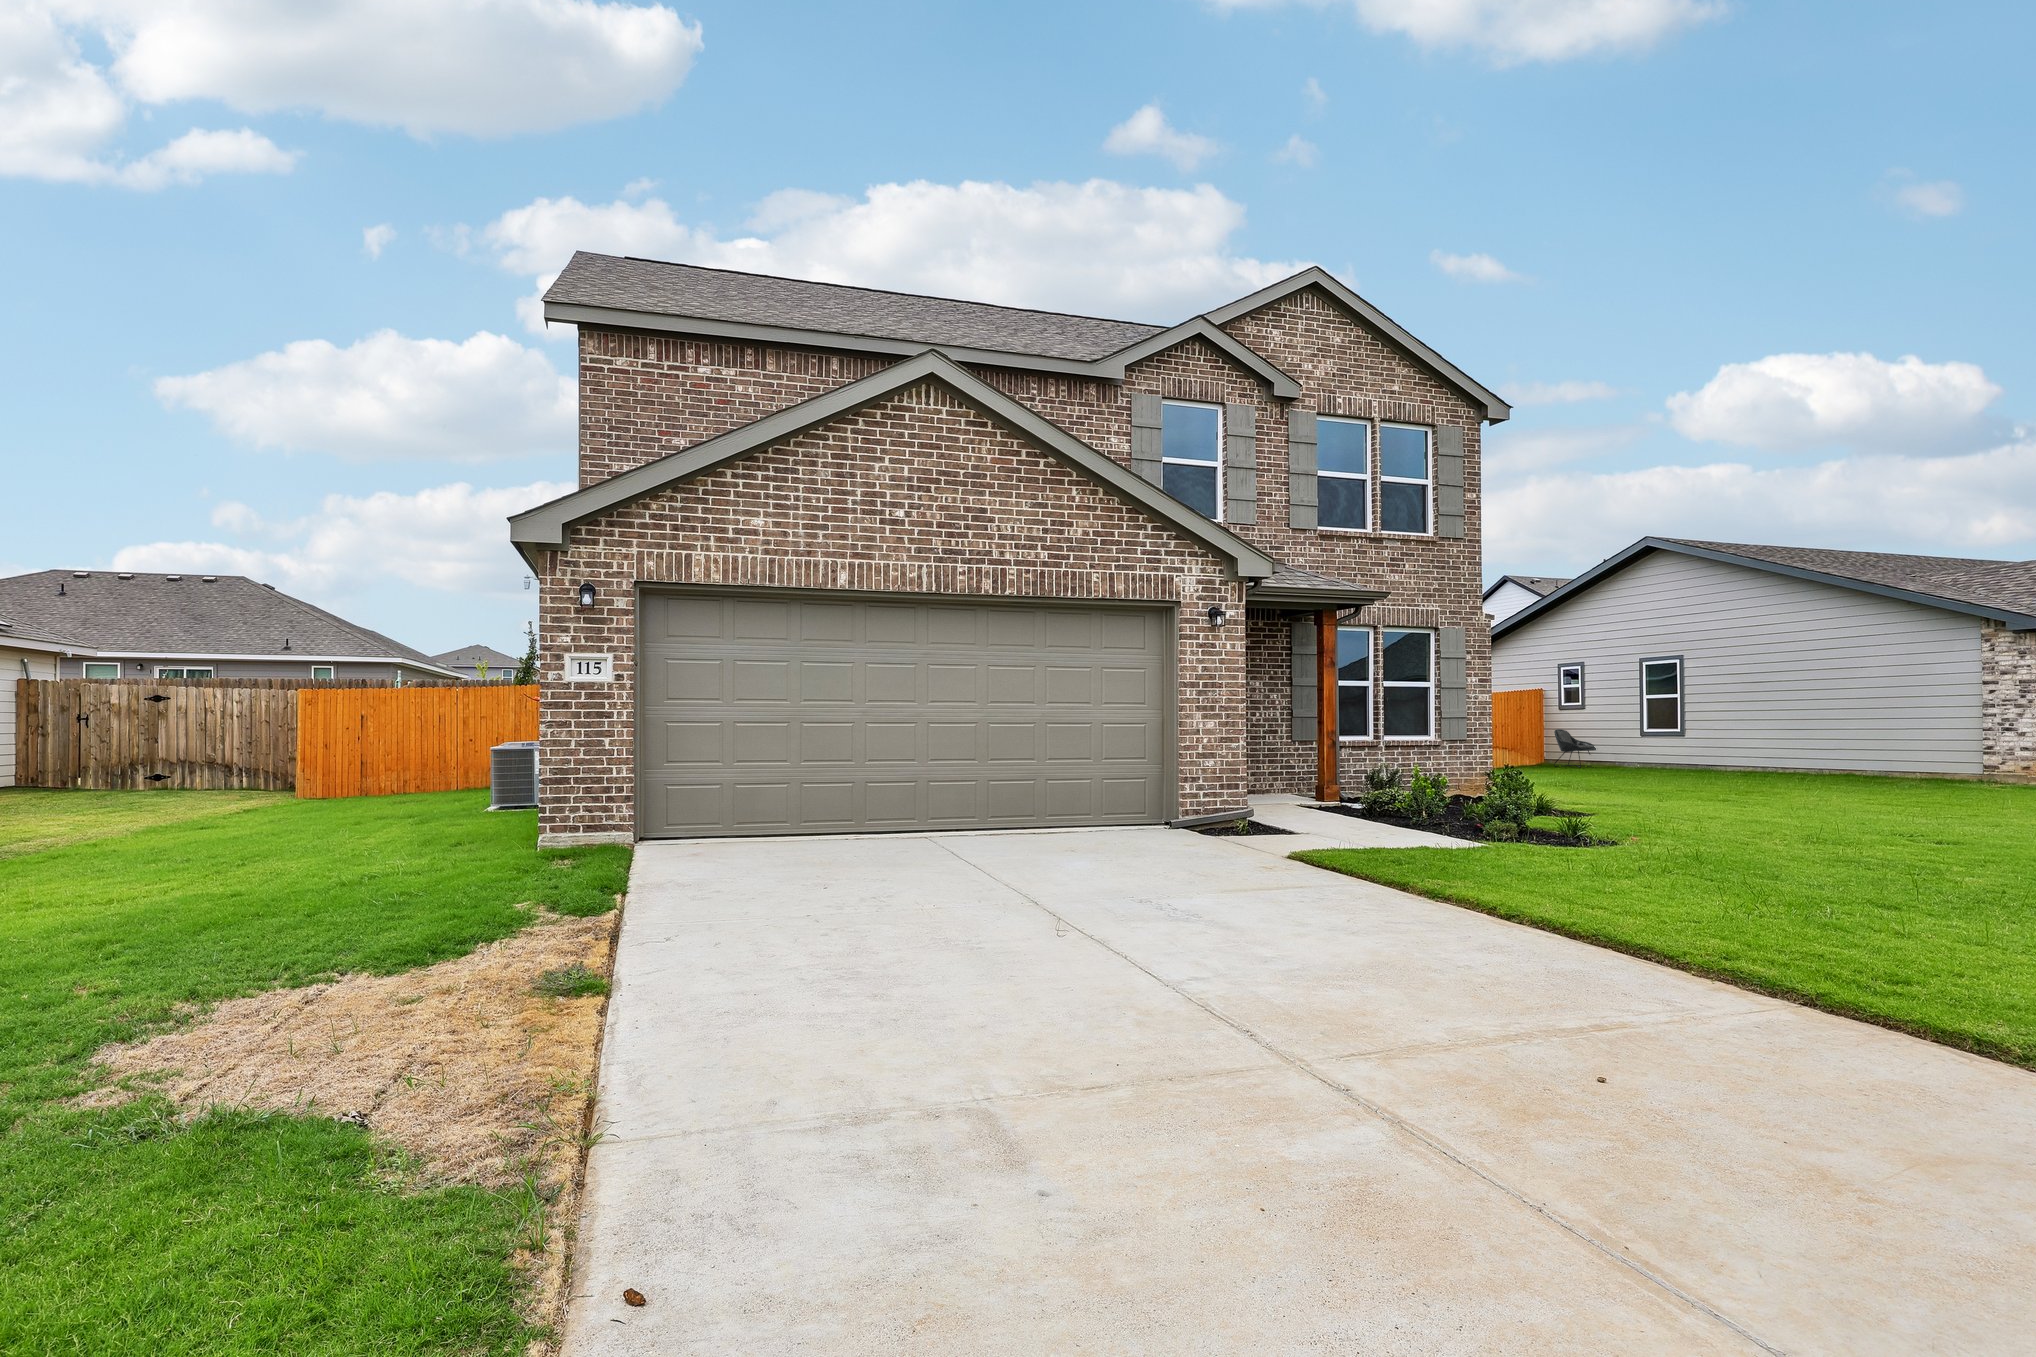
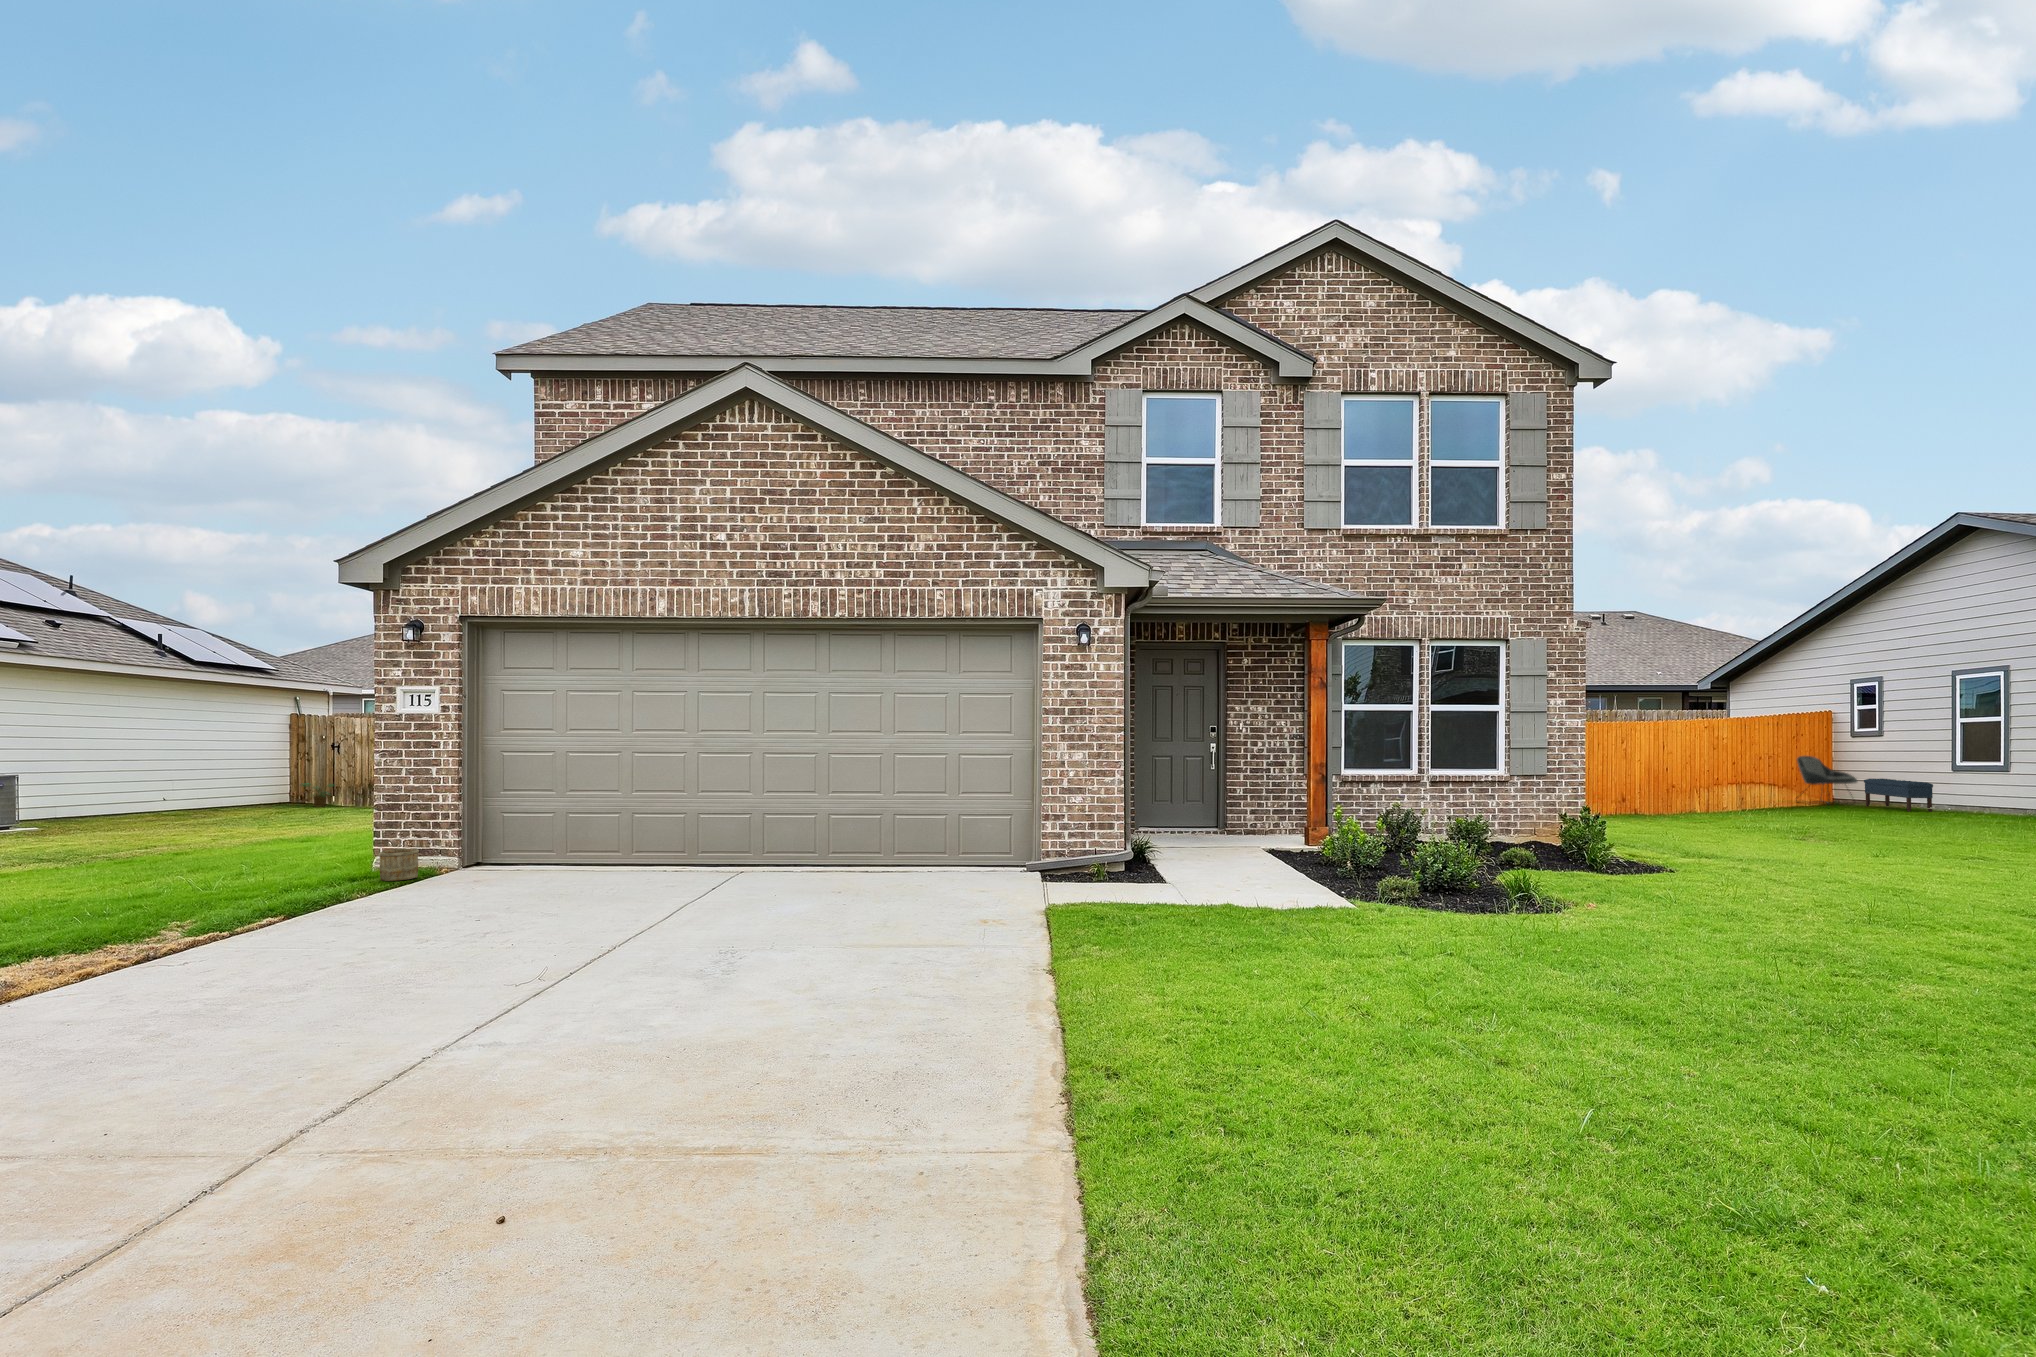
bench: none [1605,746,1657,771] -> present [1864,779,1933,812]
potted plant: none [73,781,122,809] -> present [301,783,335,806]
wooden bucket: none [559,824,600,857] -> present [378,848,419,881]

